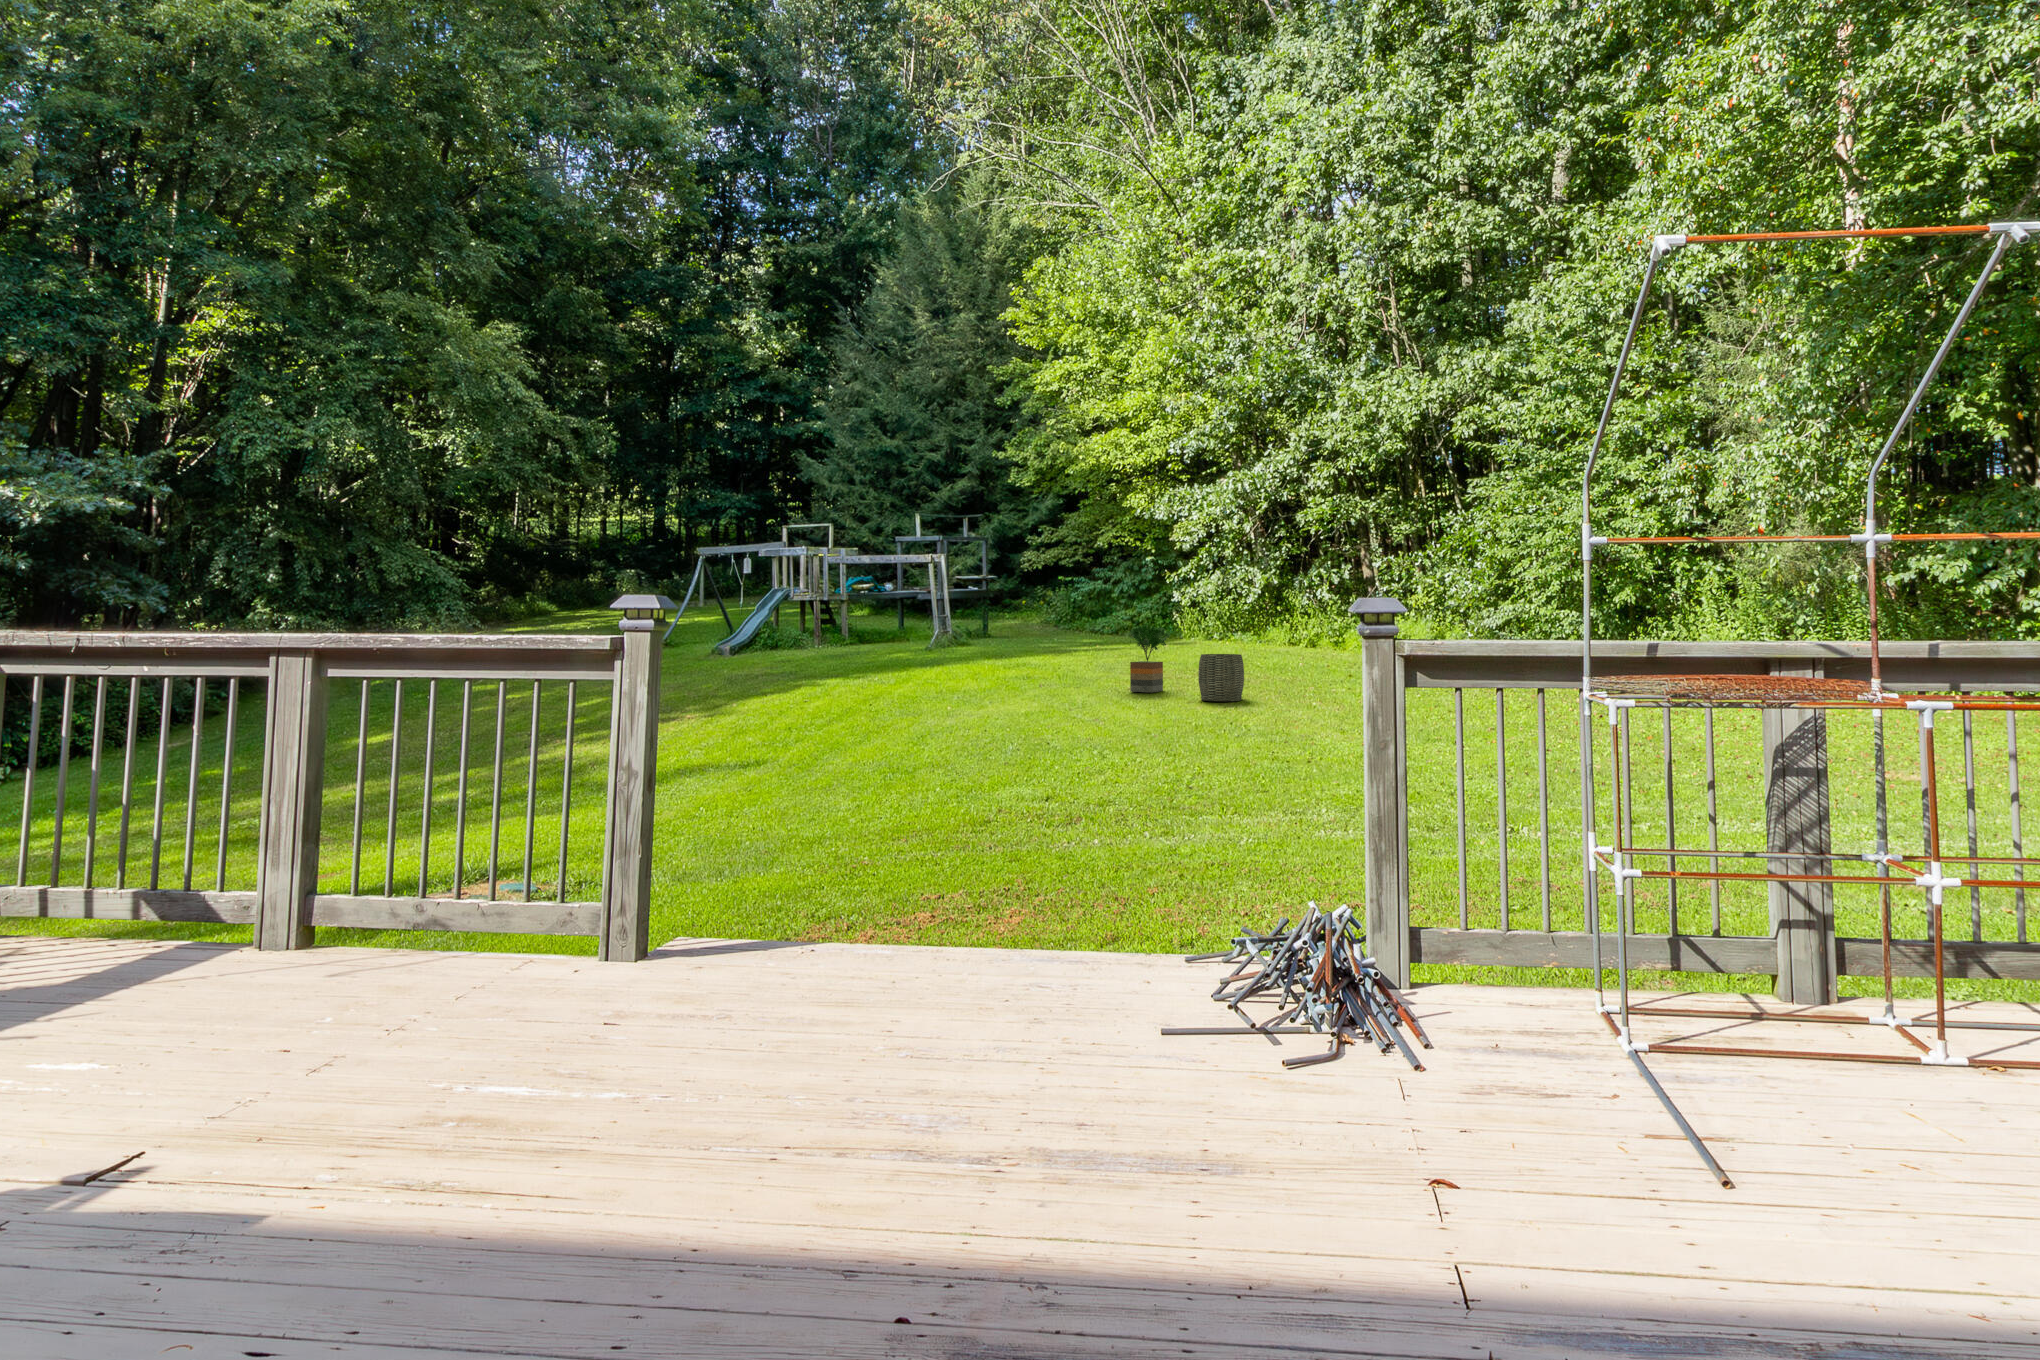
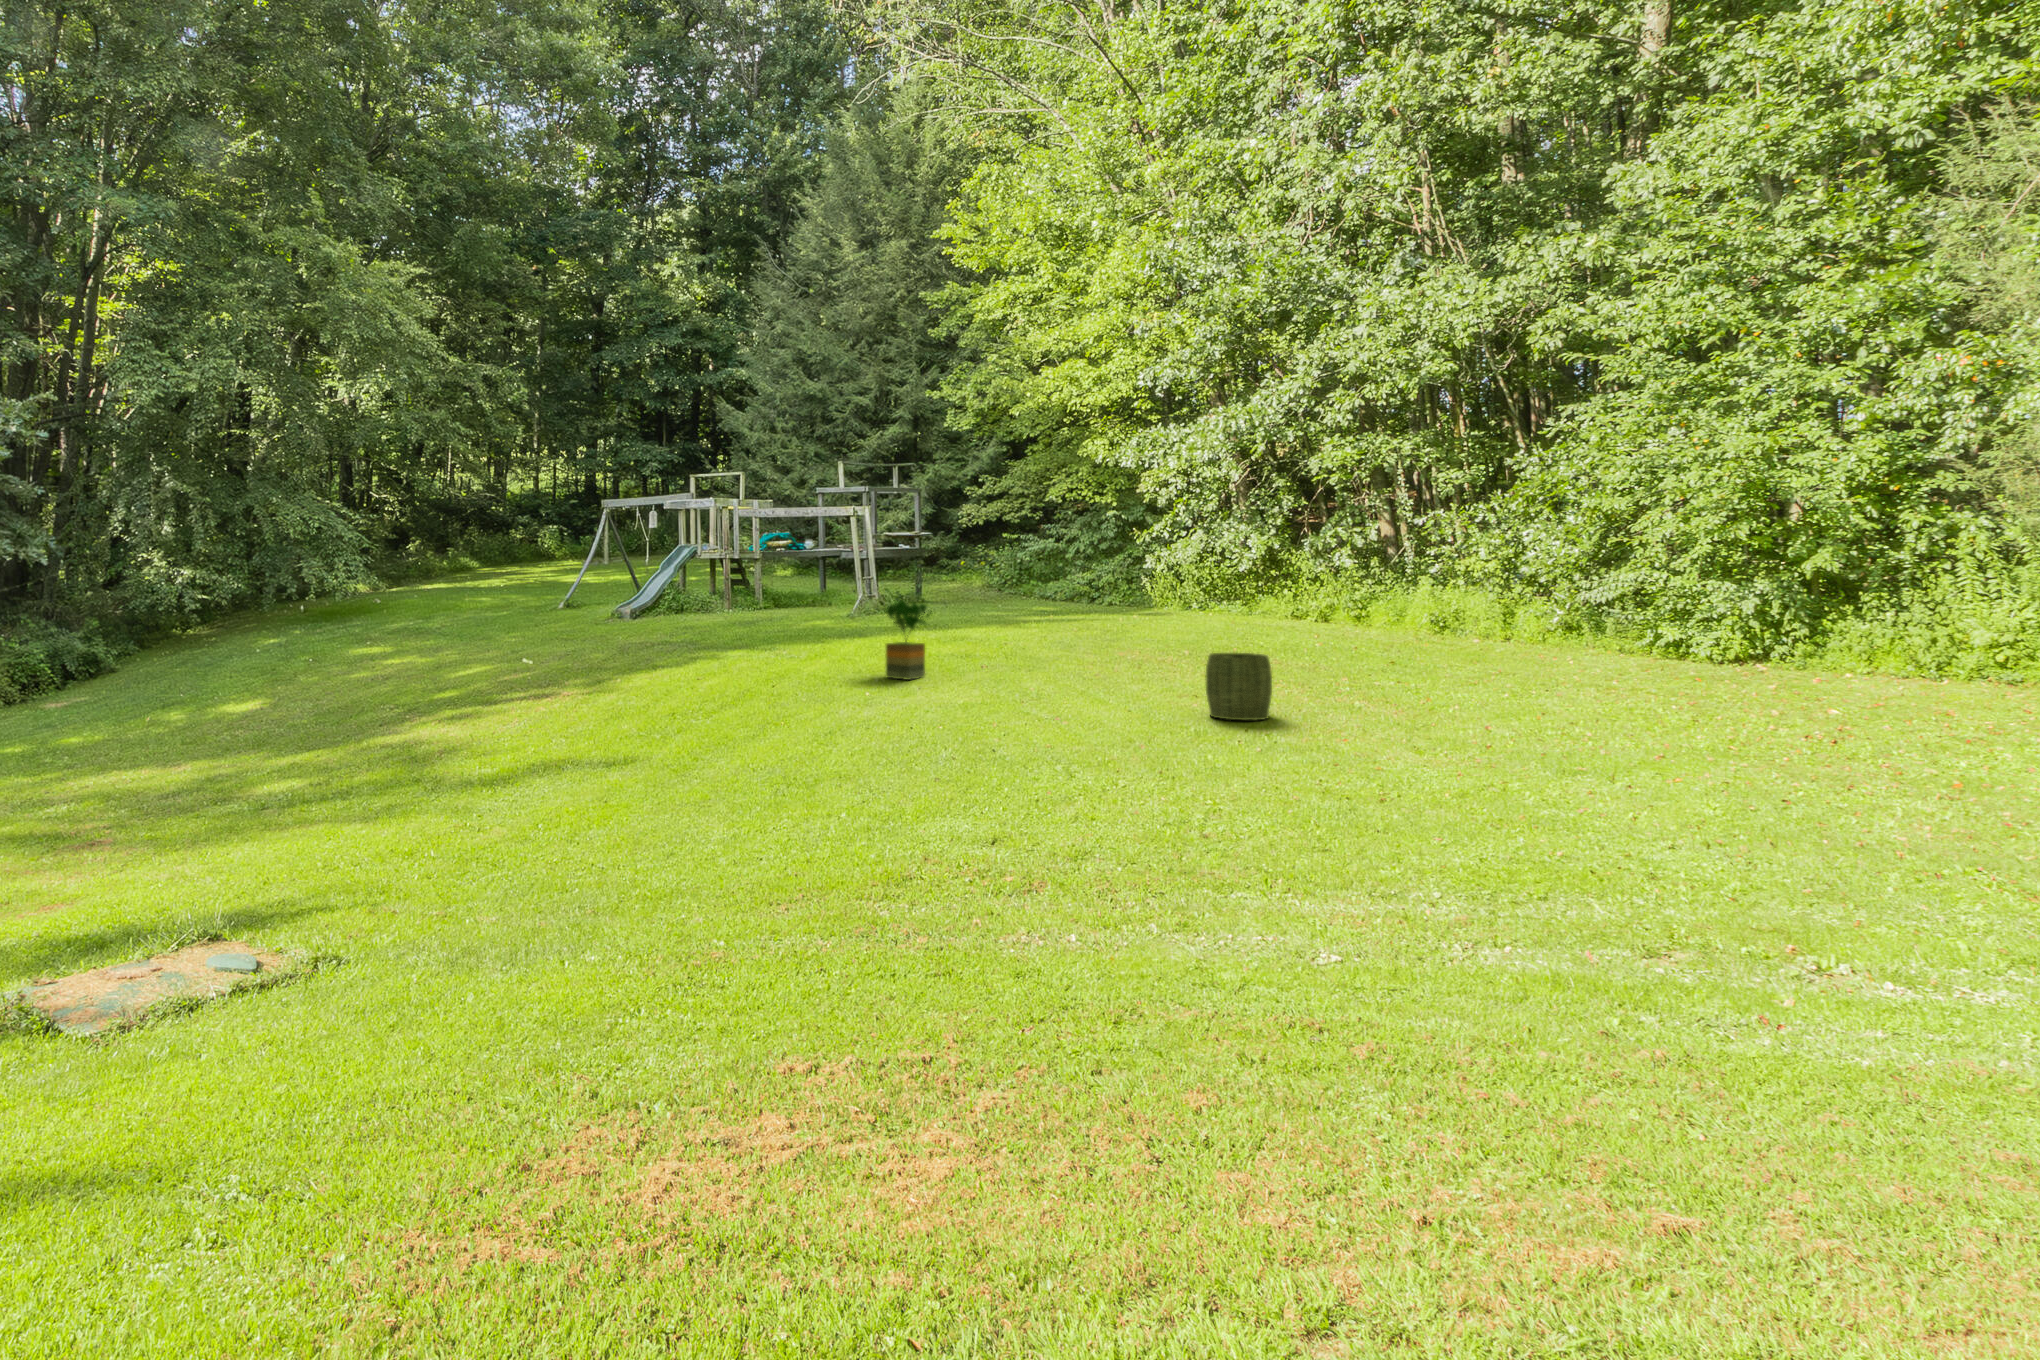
potted tree: present [1130,625,1170,692] -> present [886,601,933,680]

